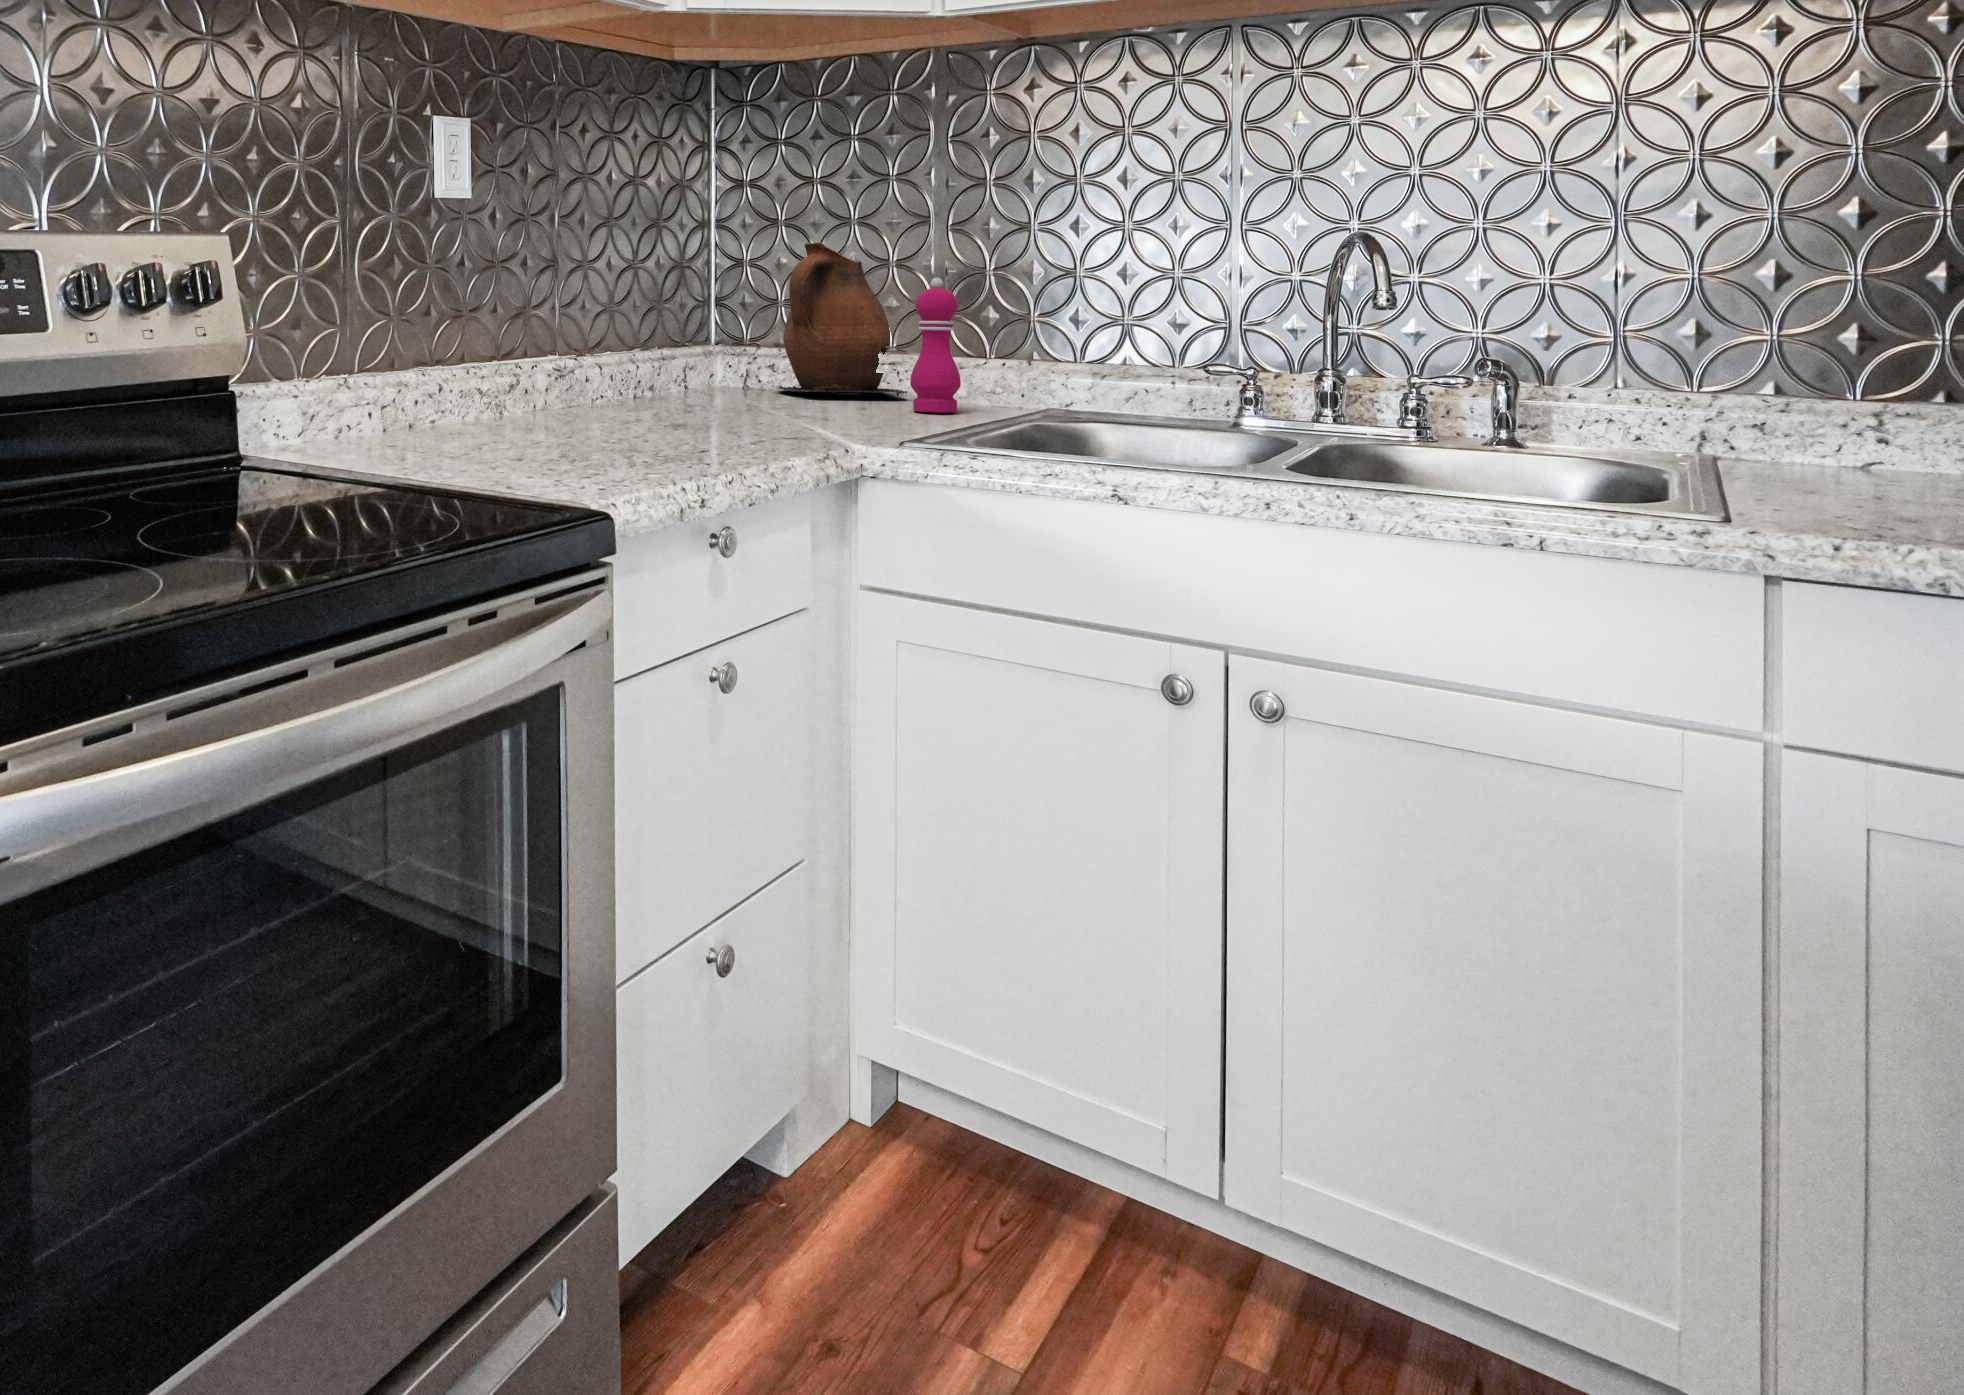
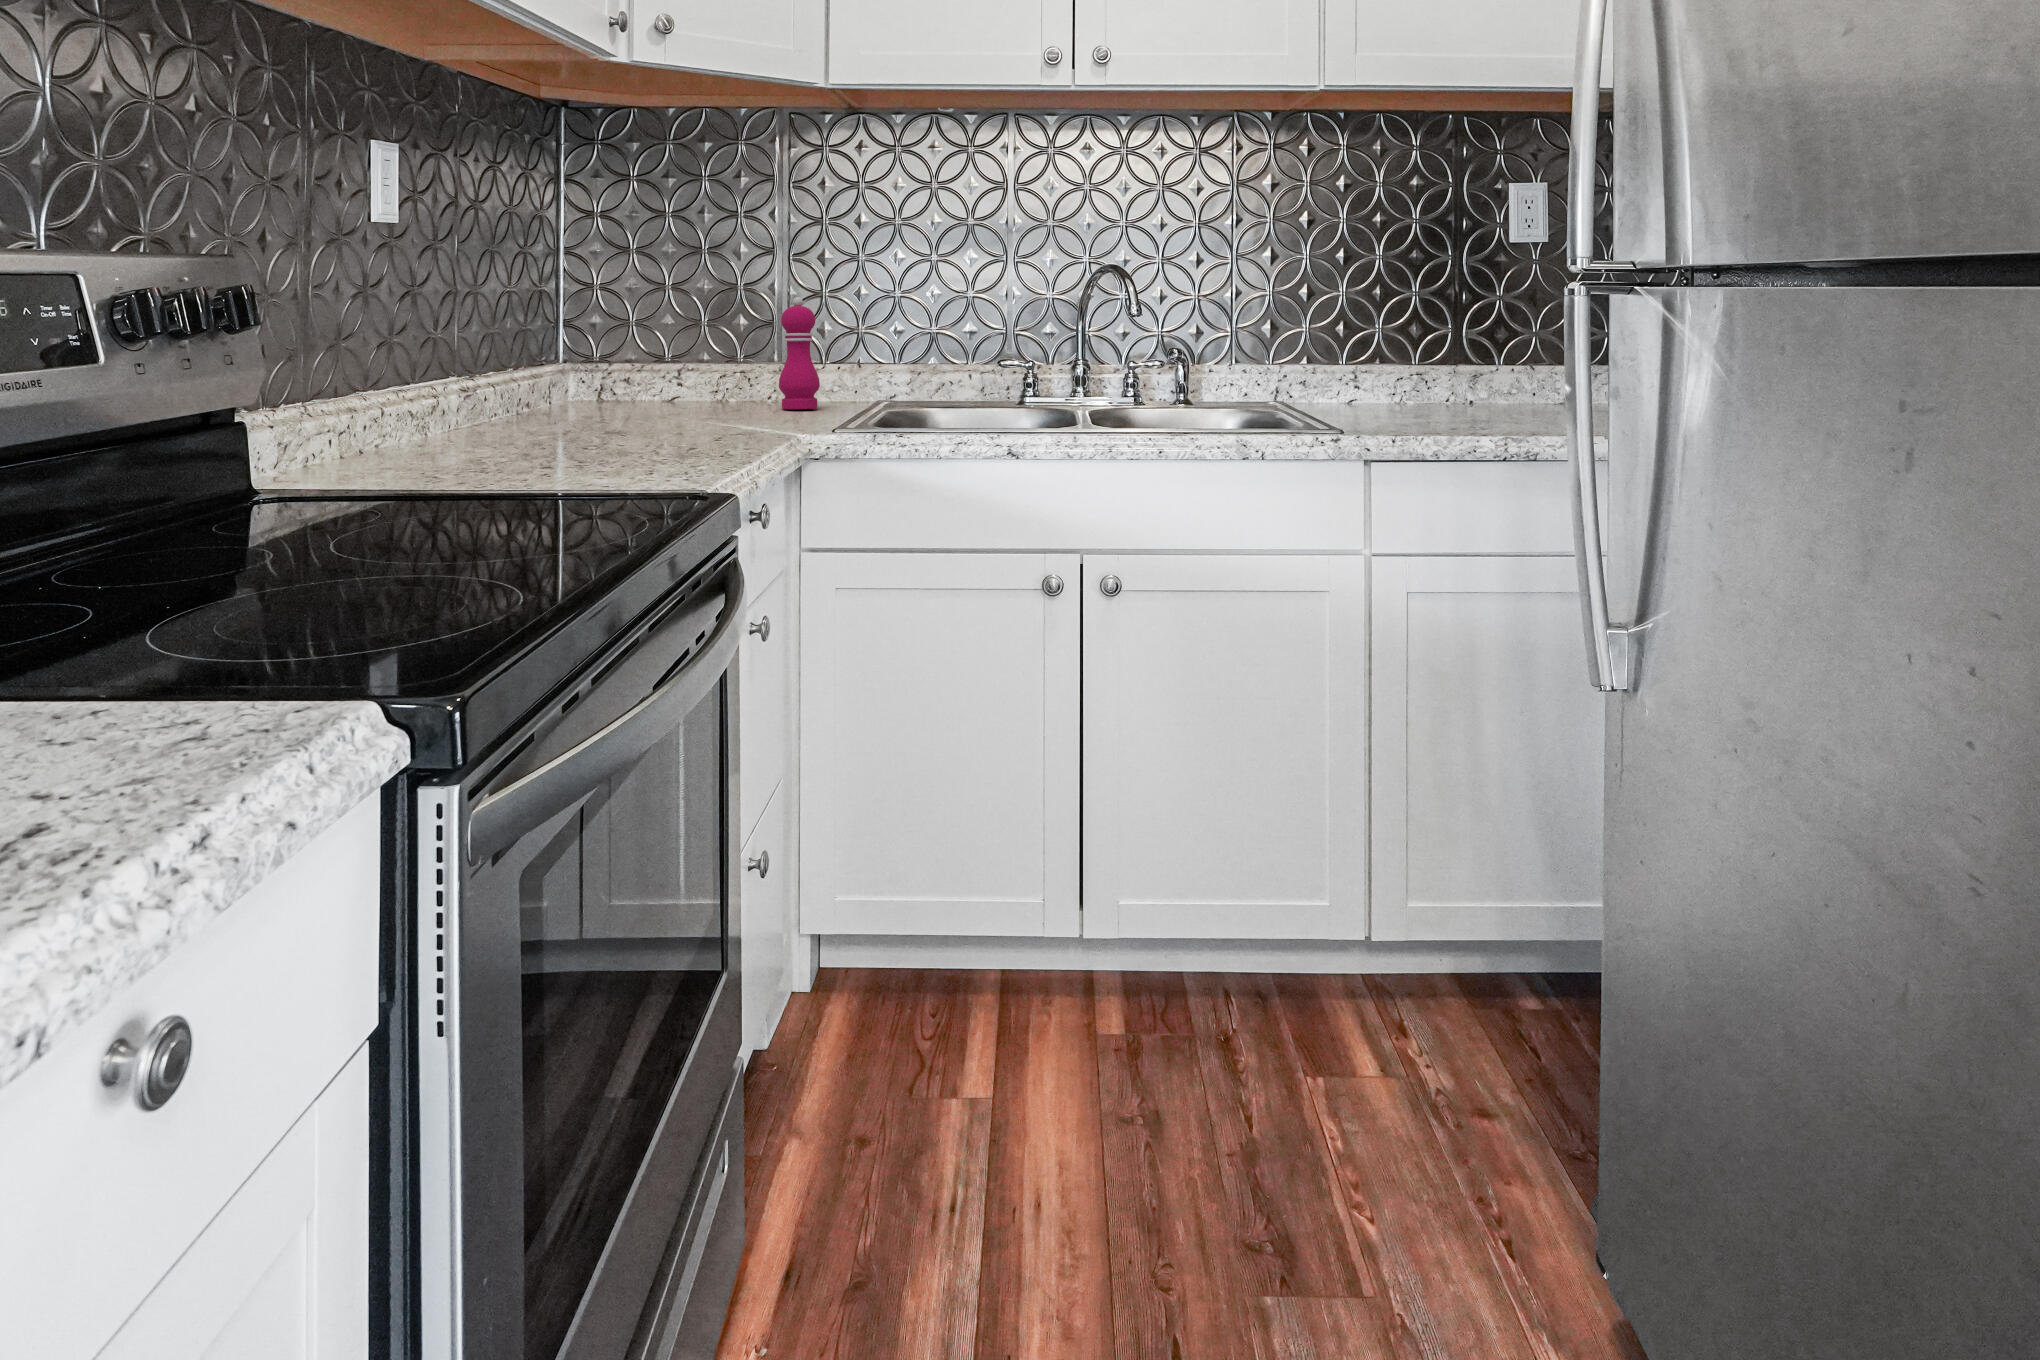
ceramic pitcher: present [772,243,908,396] -> none [632,266,759,399]

